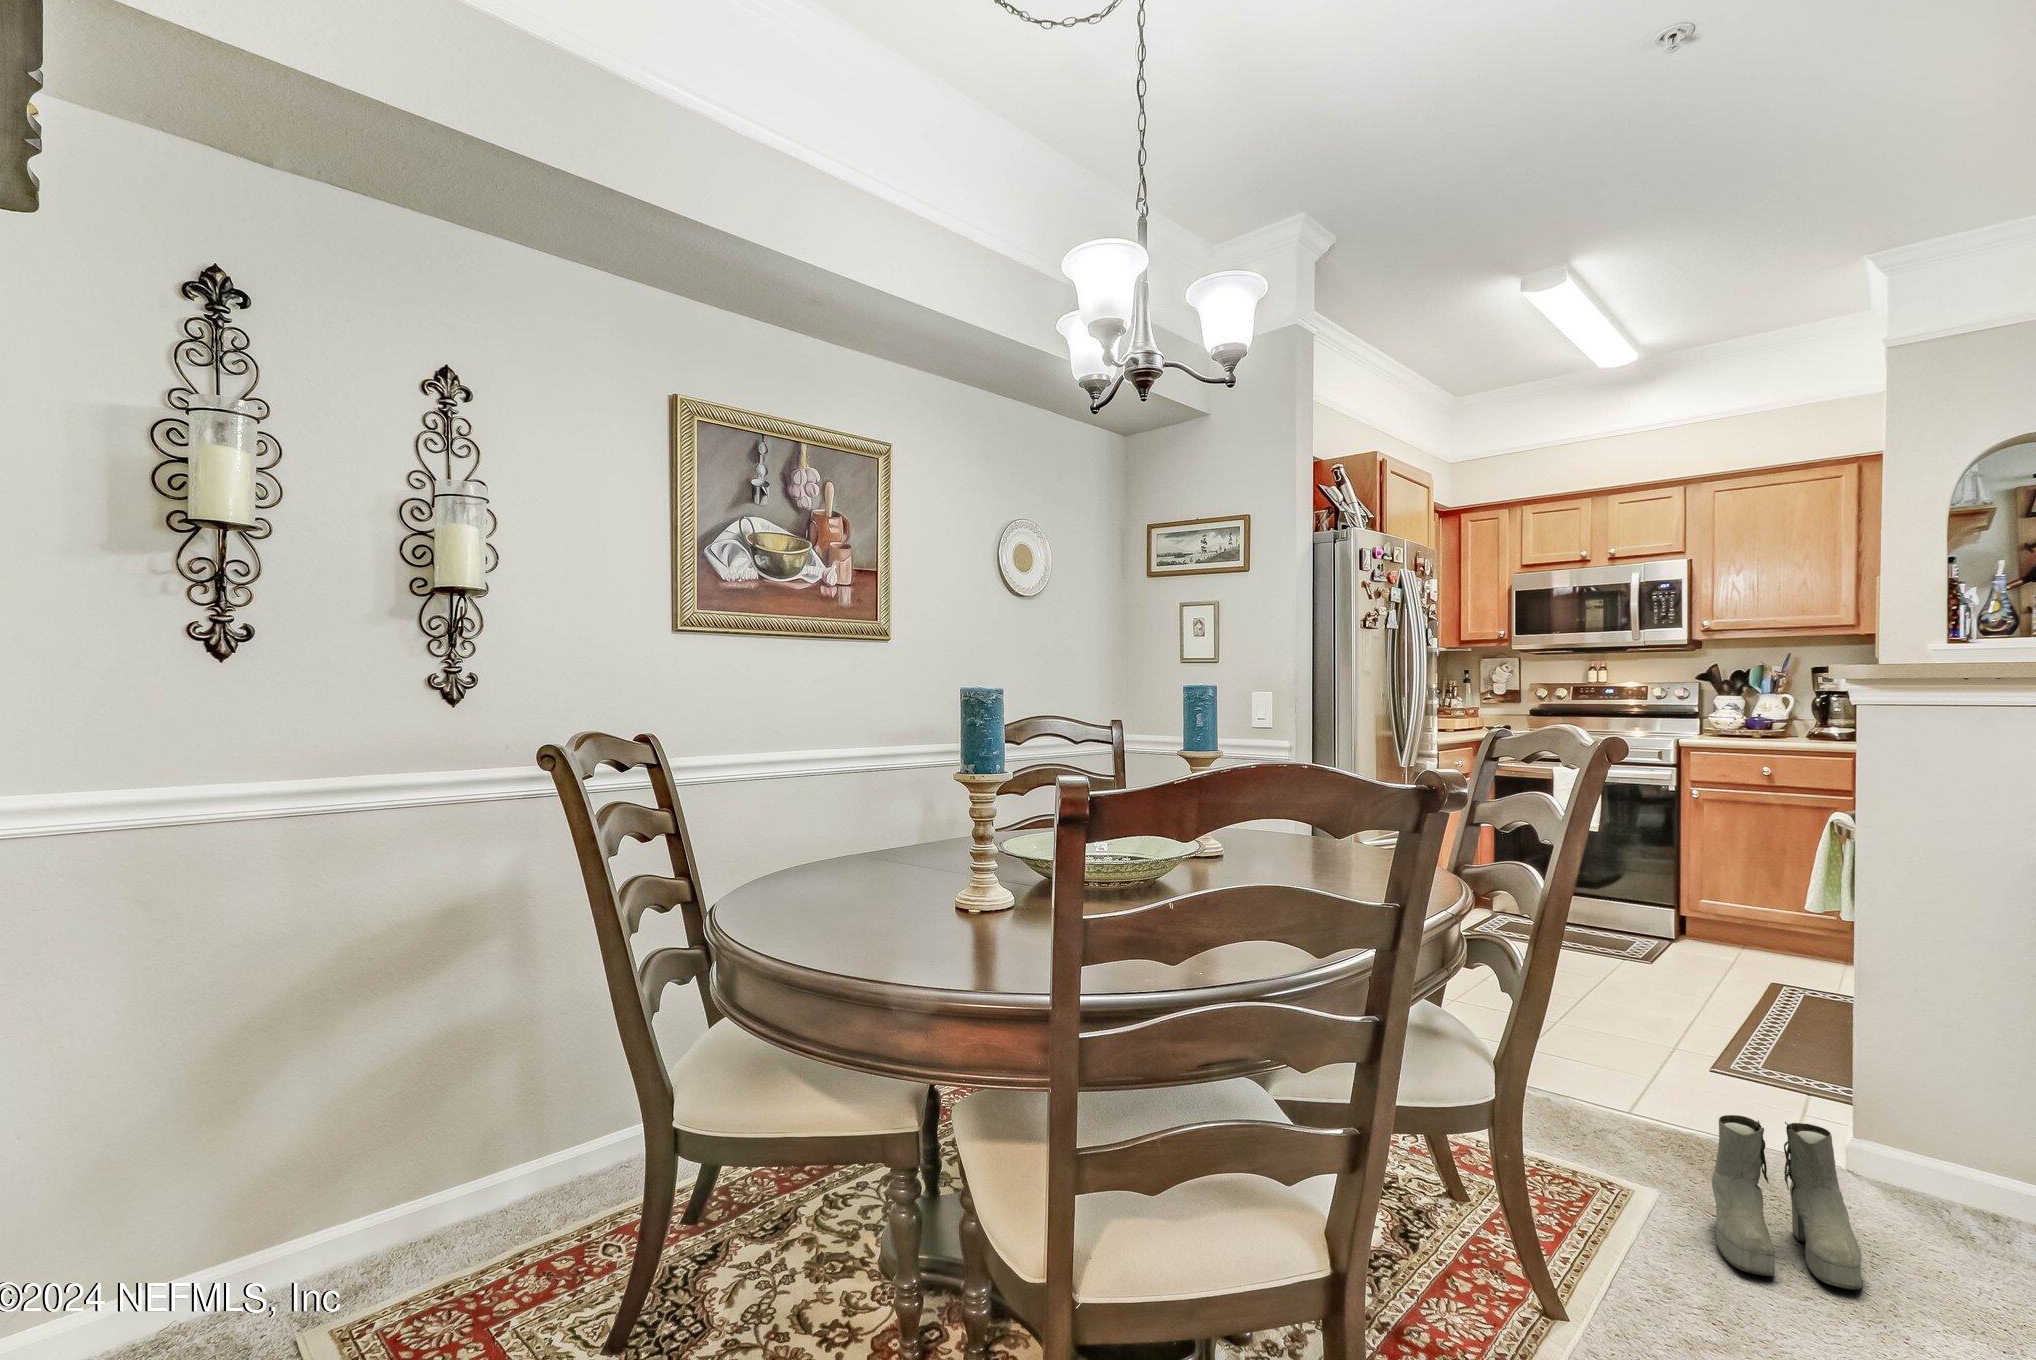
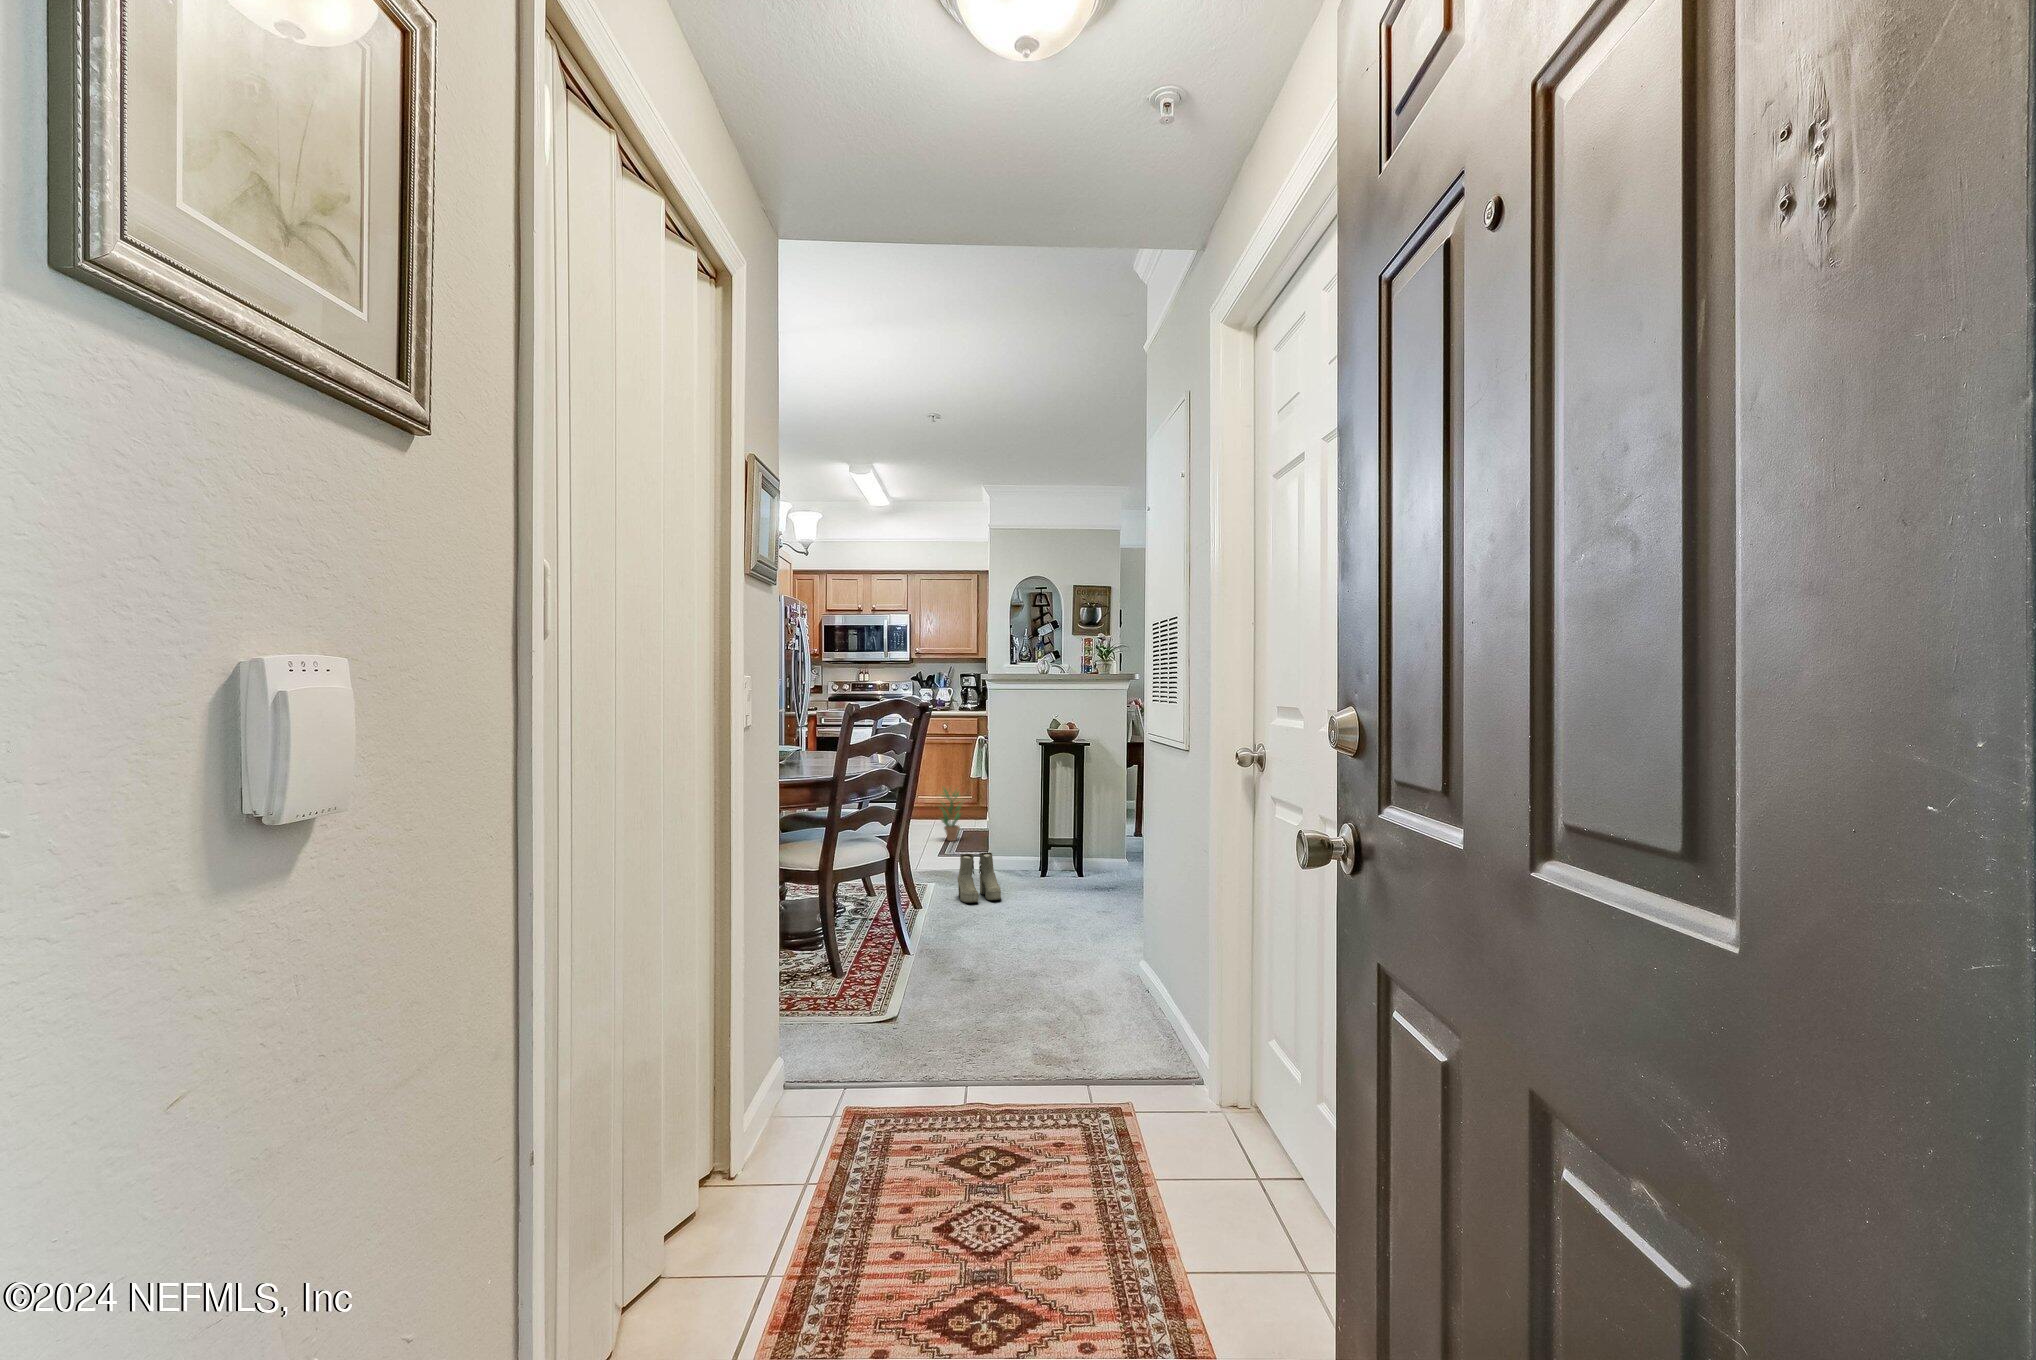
potted plant: none [1724,894,1804,1019] -> present [941,788,961,841]

